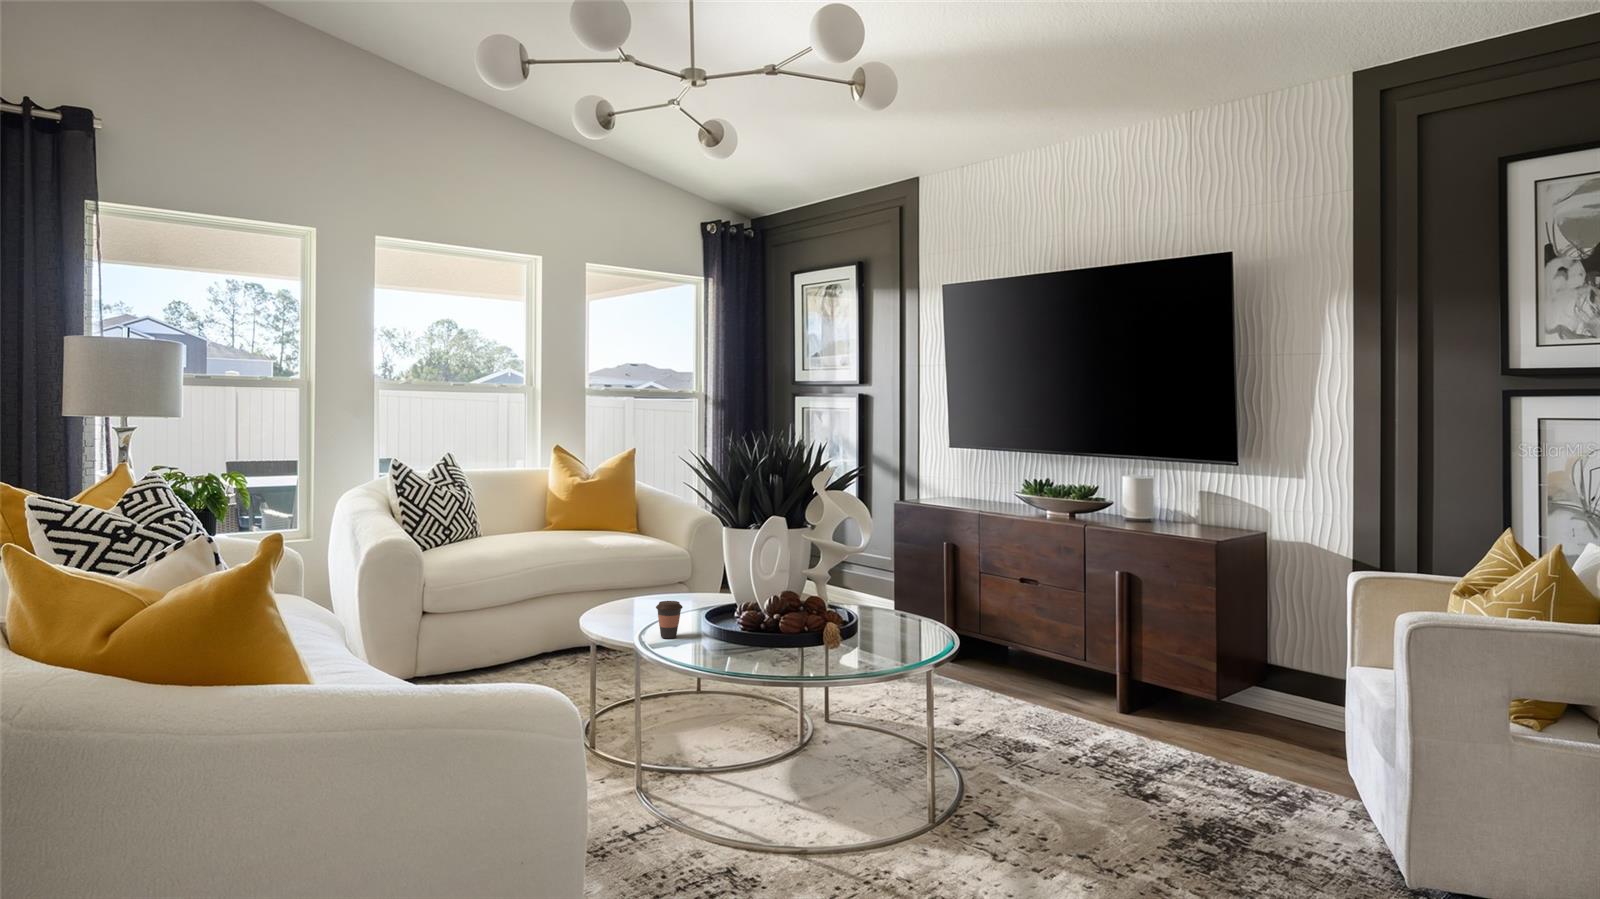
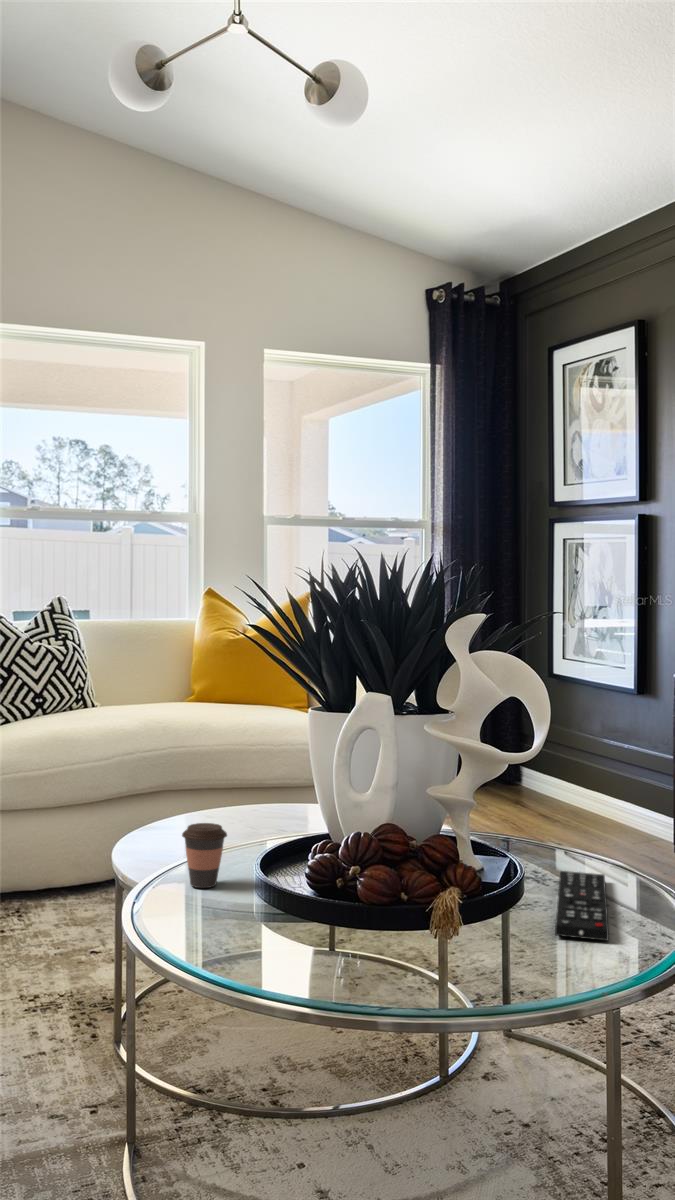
remote control: none [864,617,904,646] -> present [555,871,609,941]

